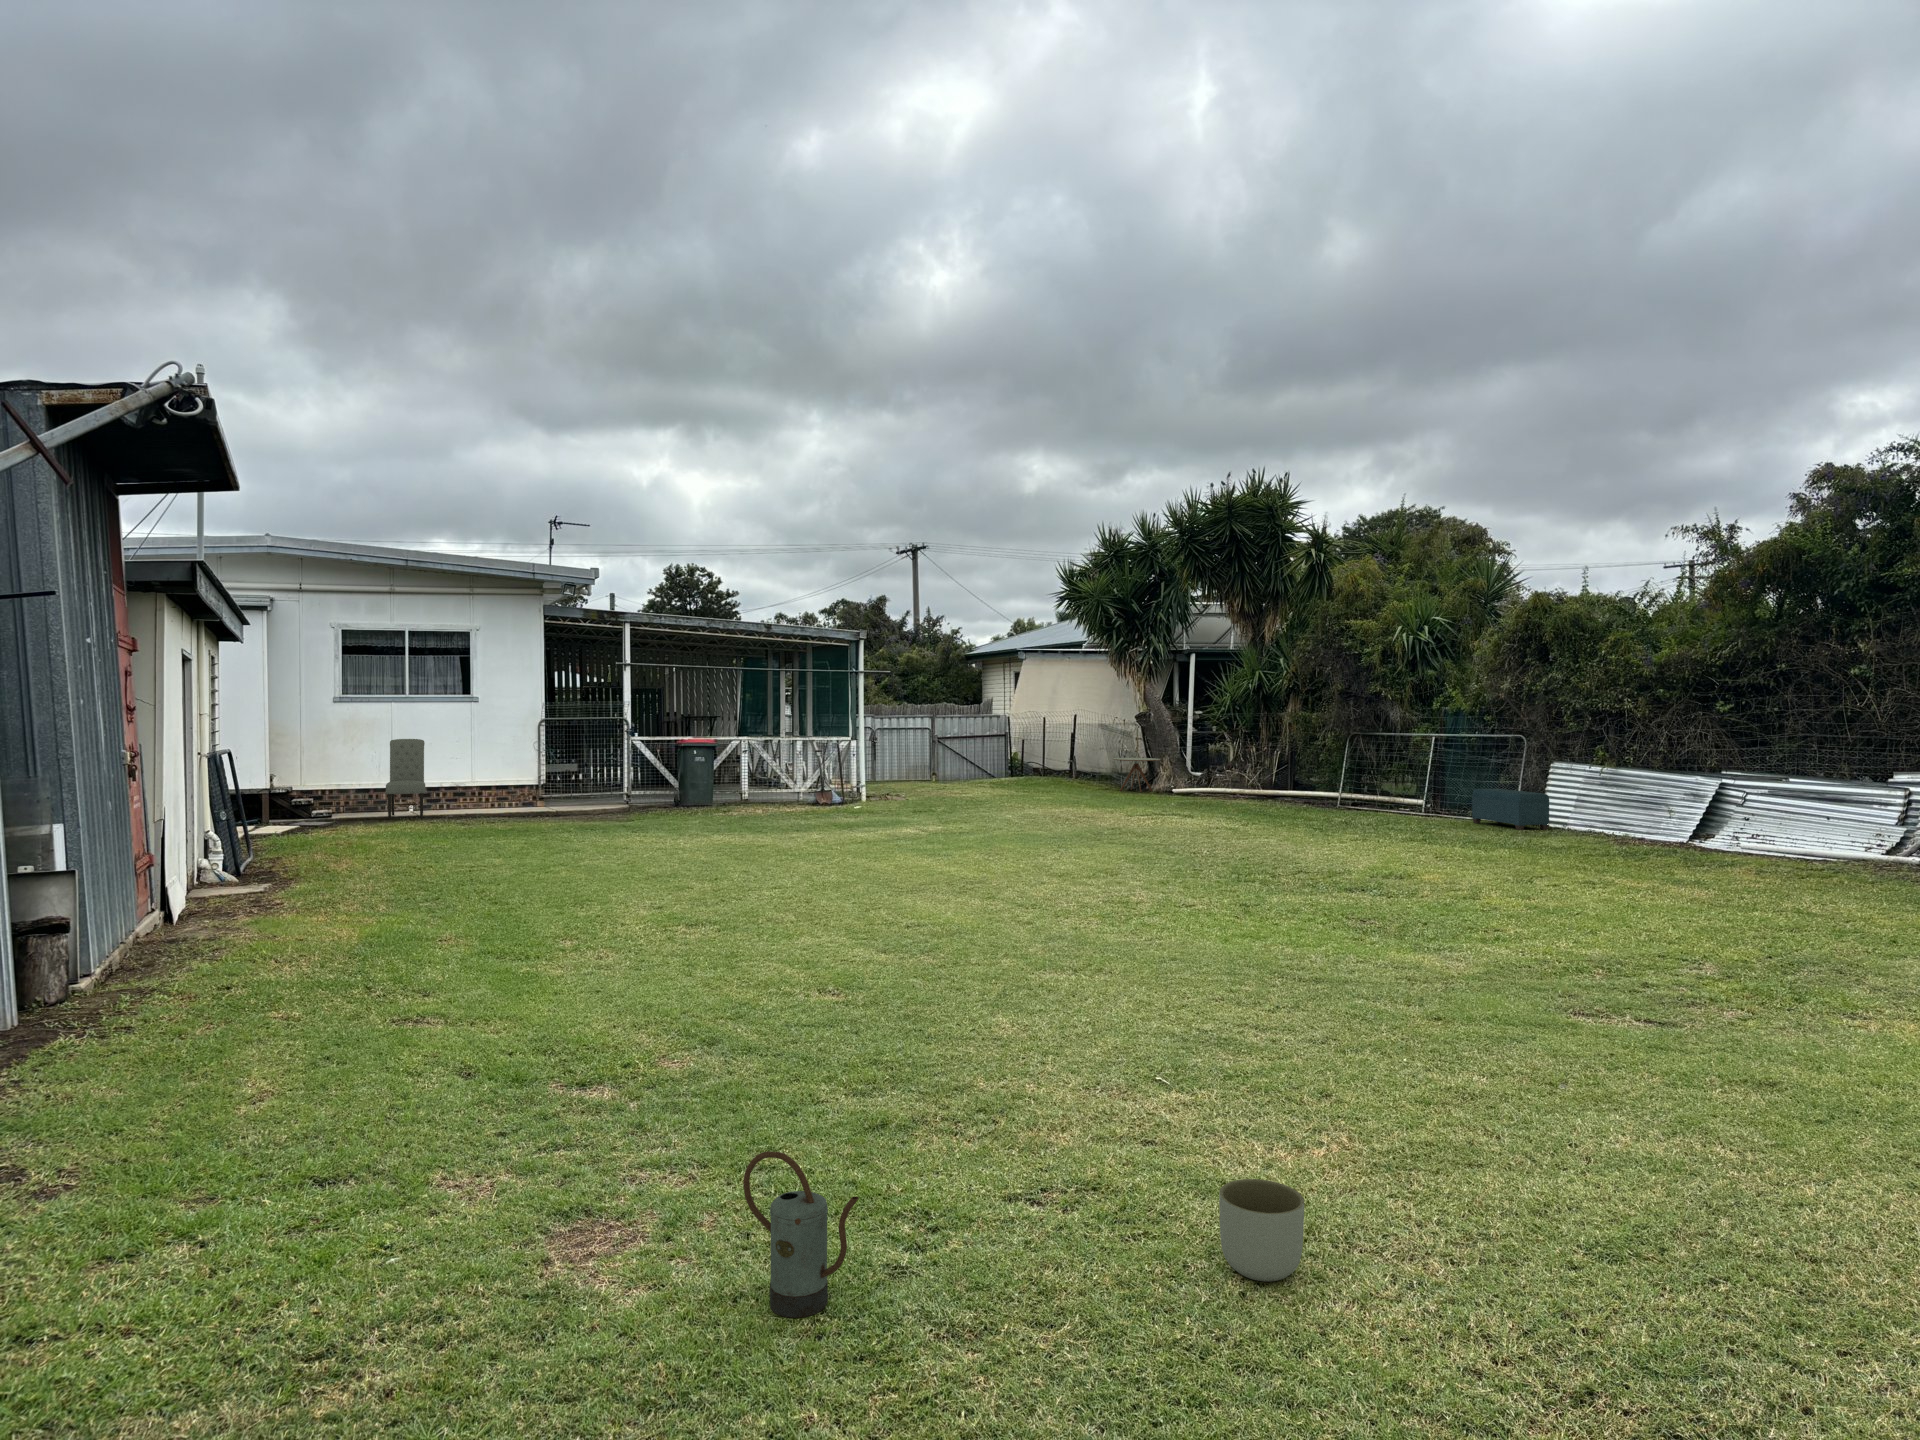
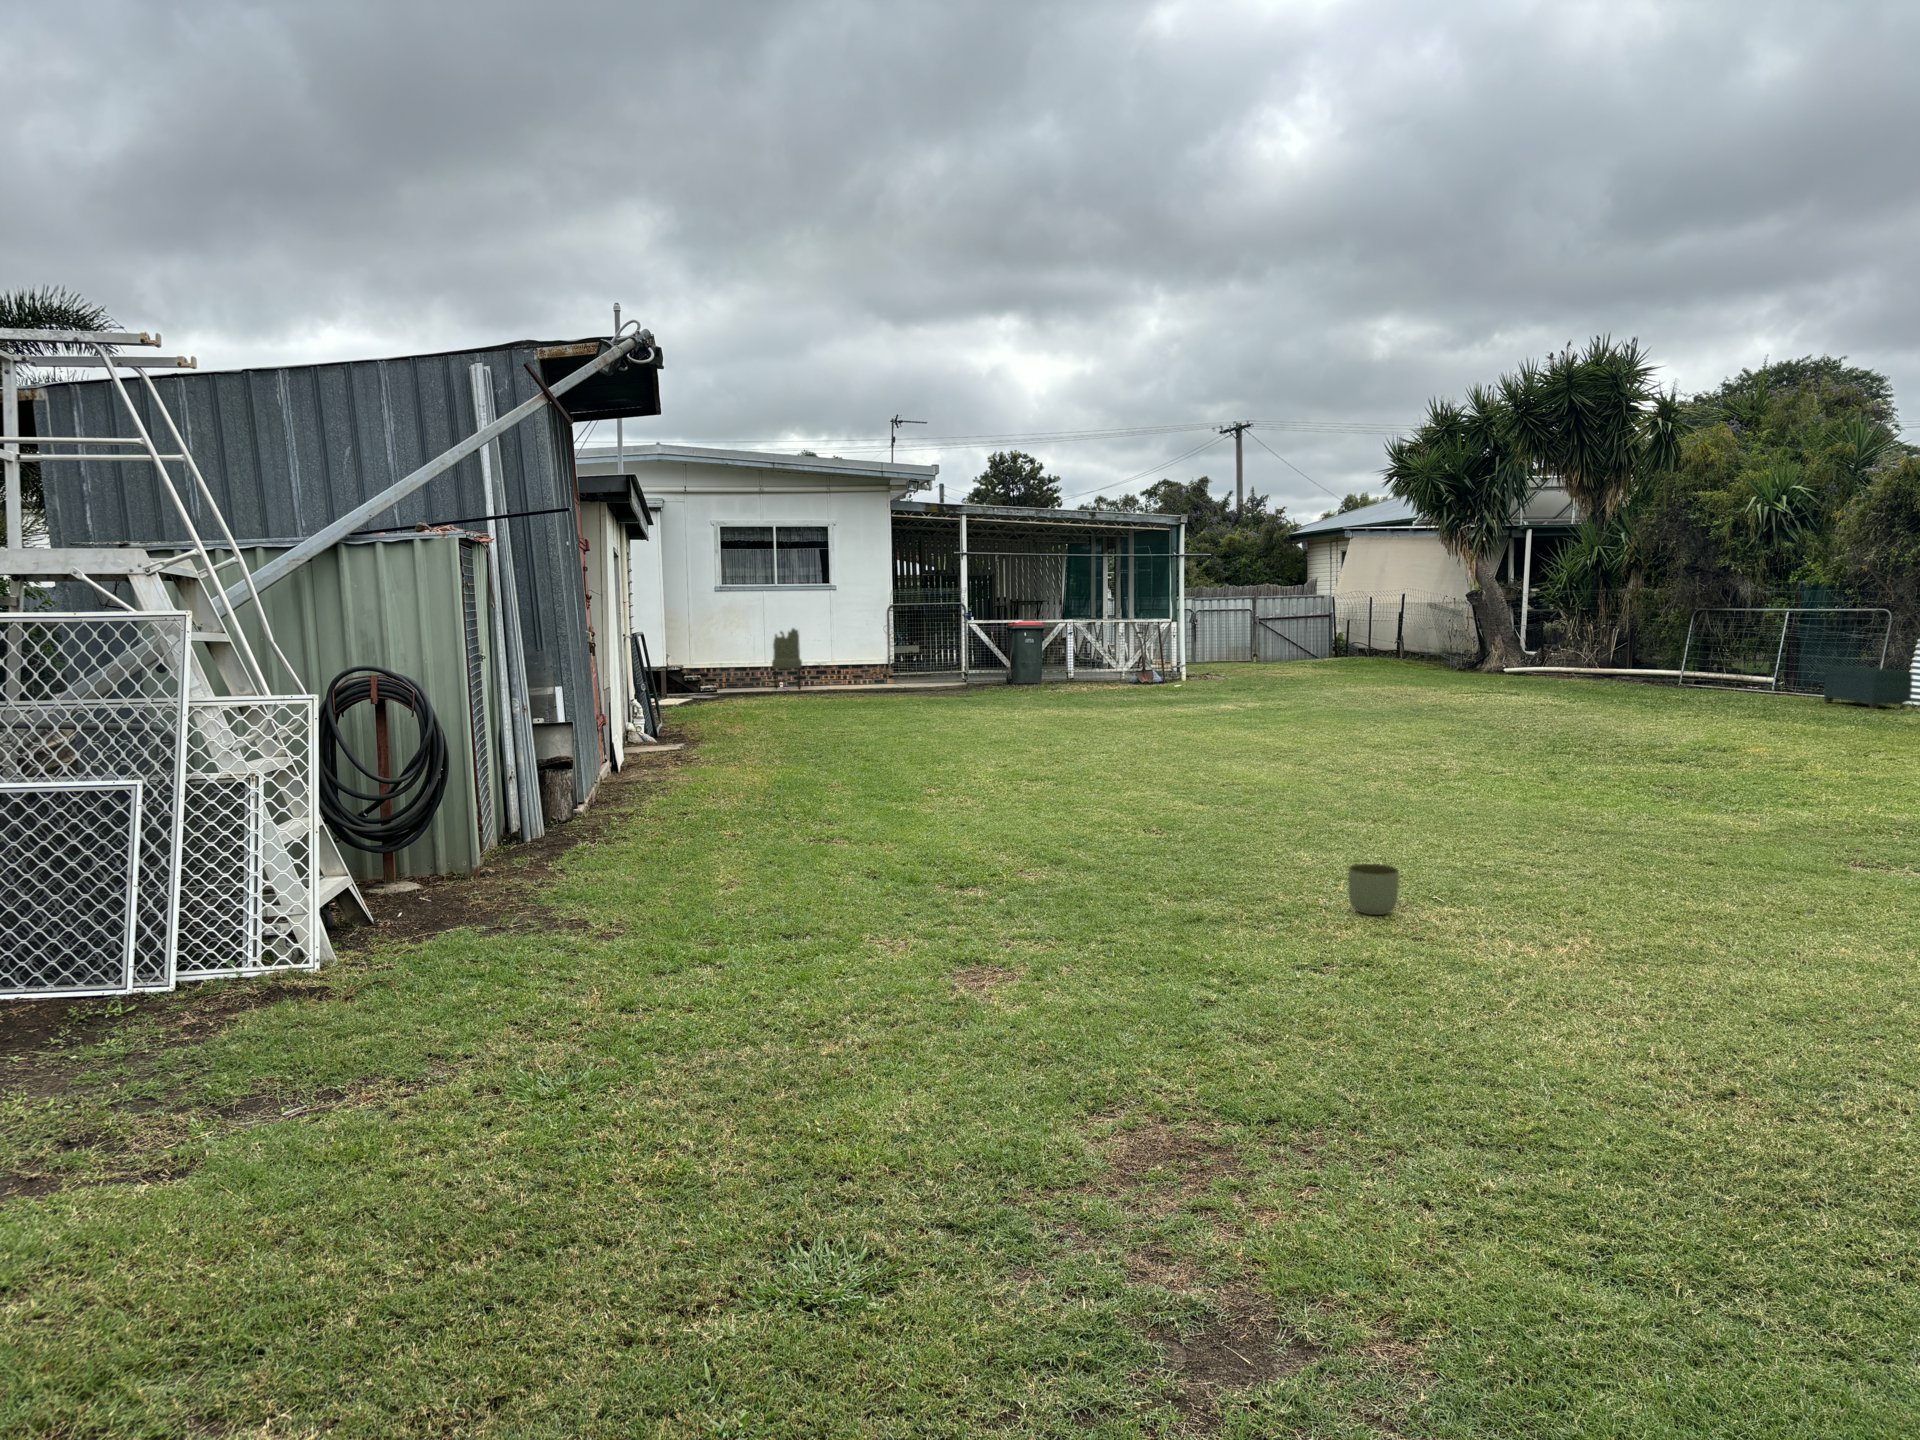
round table: present [1112,758,1160,792] -> none [1436,639,1488,673]
watering can: present [743,1151,859,1318] -> none [1074,826,1135,909]

